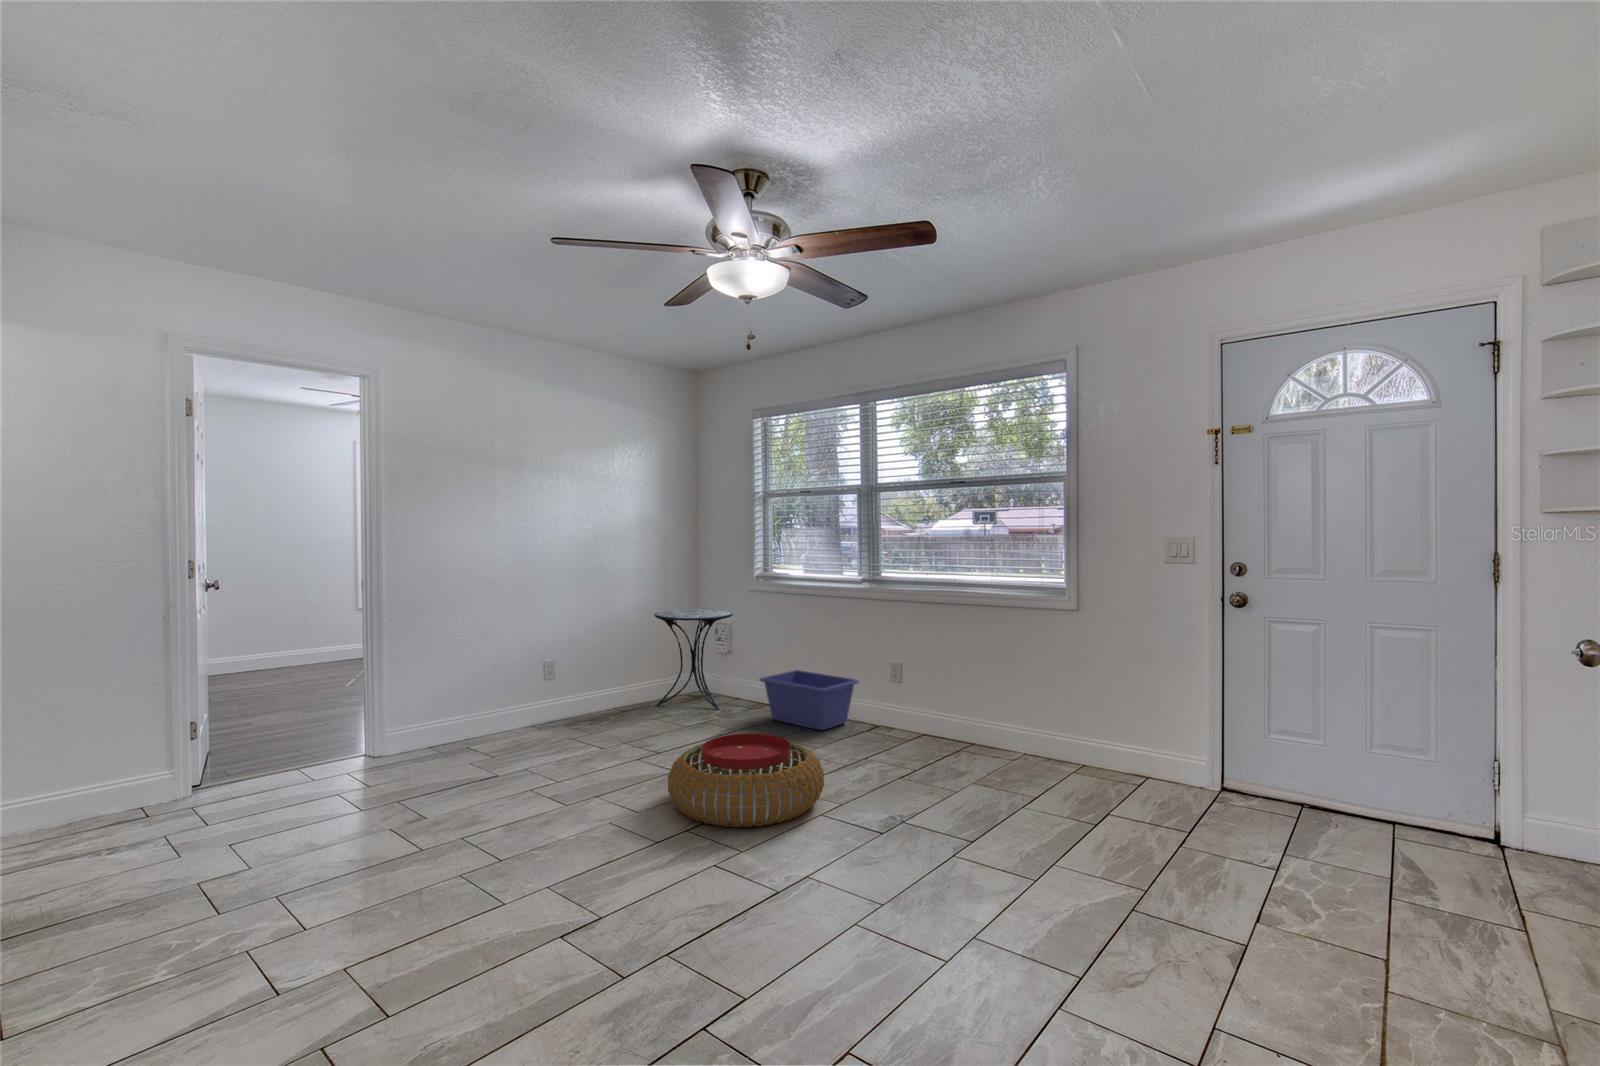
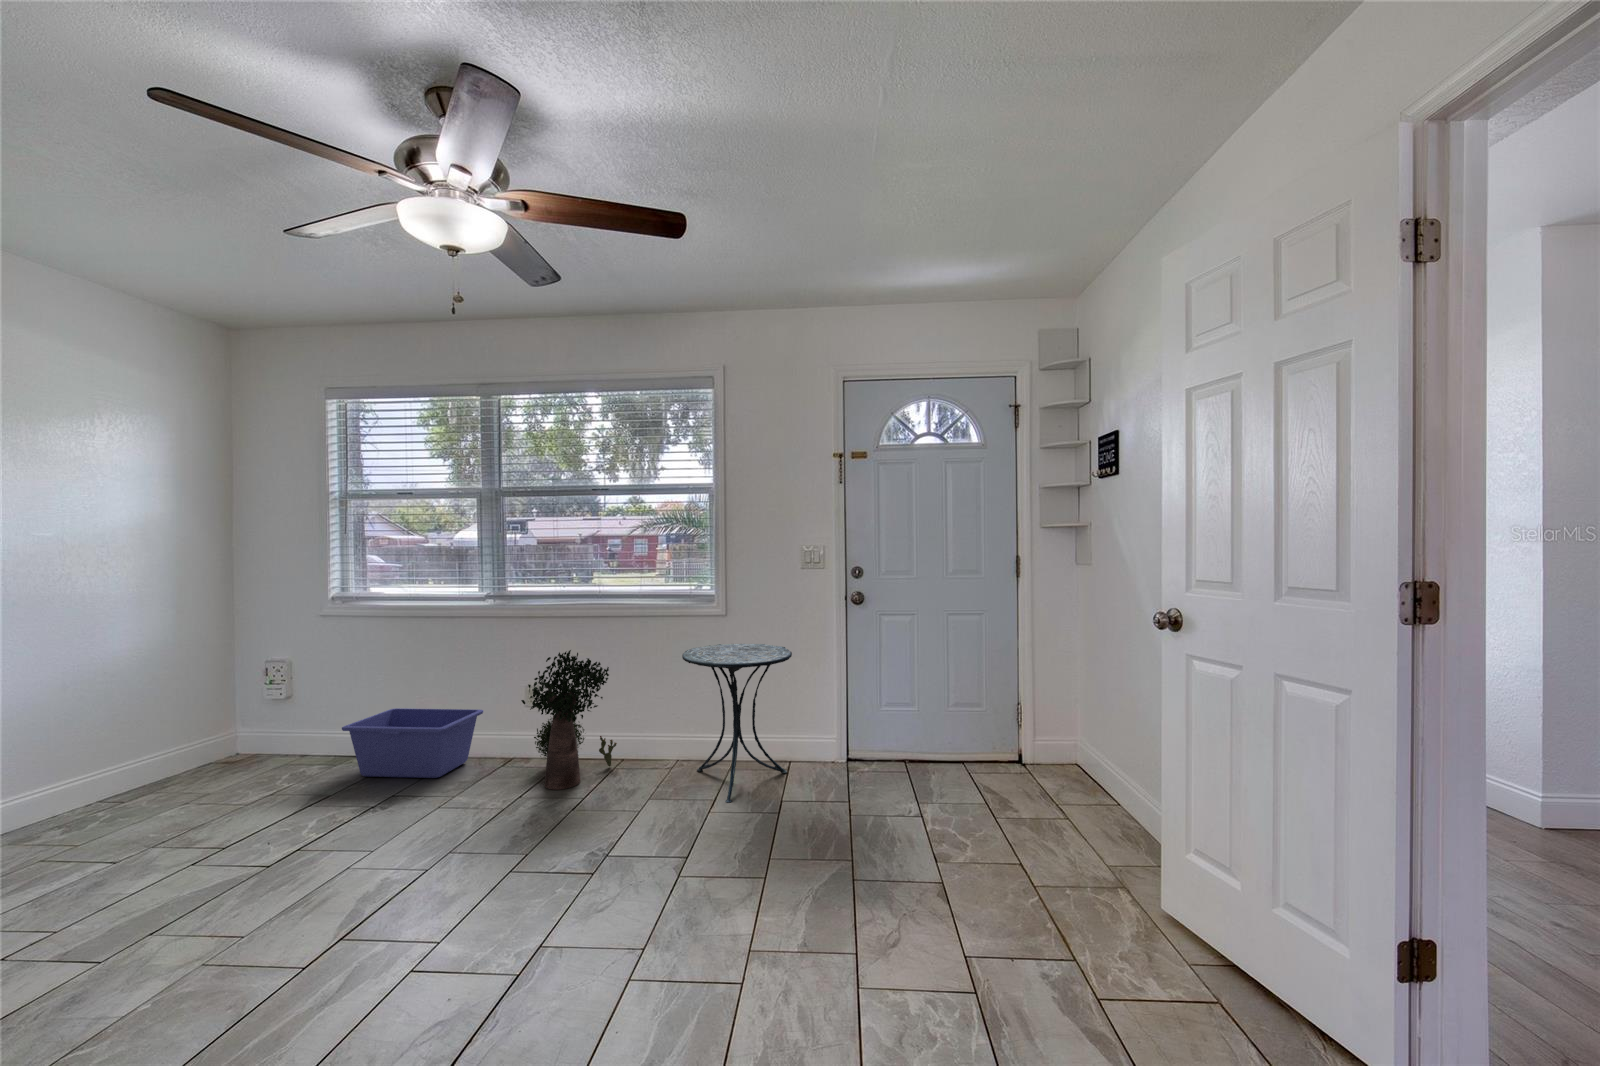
side table: present [654,609,733,710] -> present [682,644,792,803]
potted plant: none [877,633,966,758] -> present [521,650,617,790]
pouf: present [668,733,824,827] -> none [210,807,478,971]

